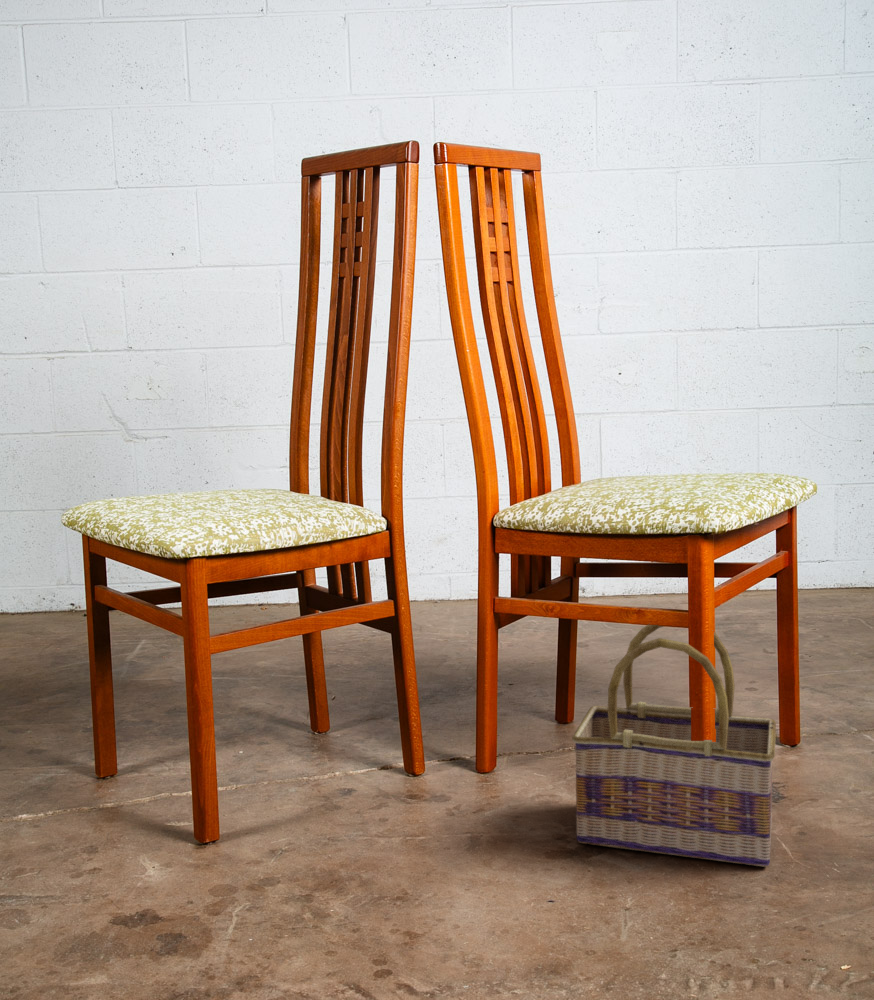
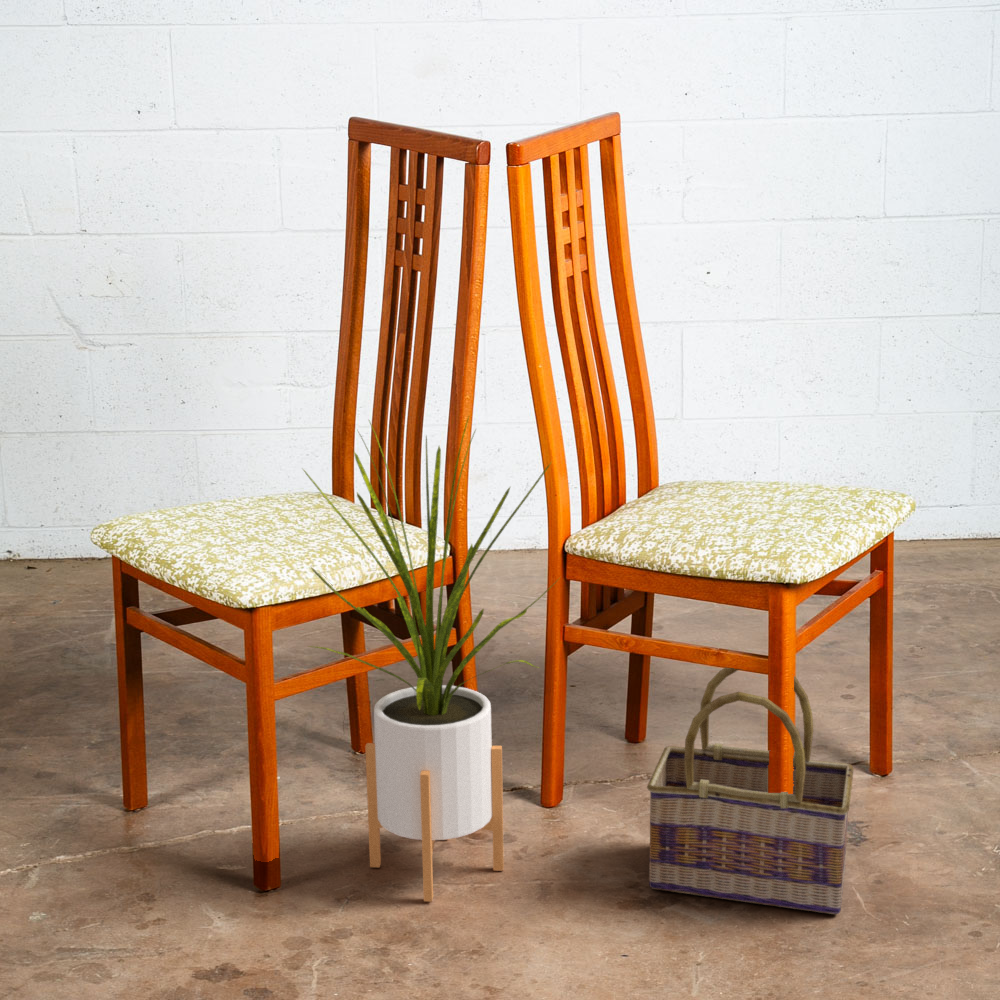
house plant: none [238,384,484,854] -> present [304,418,556,902]

